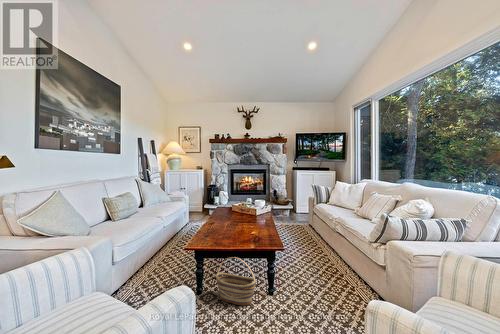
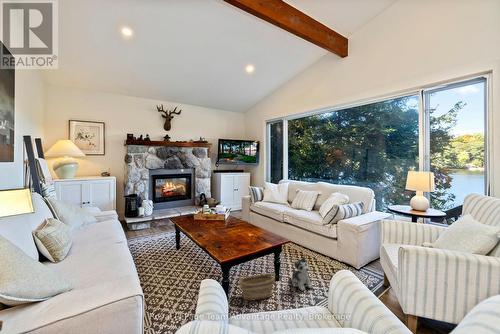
plush toy: none [283,271,309,318] -> present [292,257,313,291]

